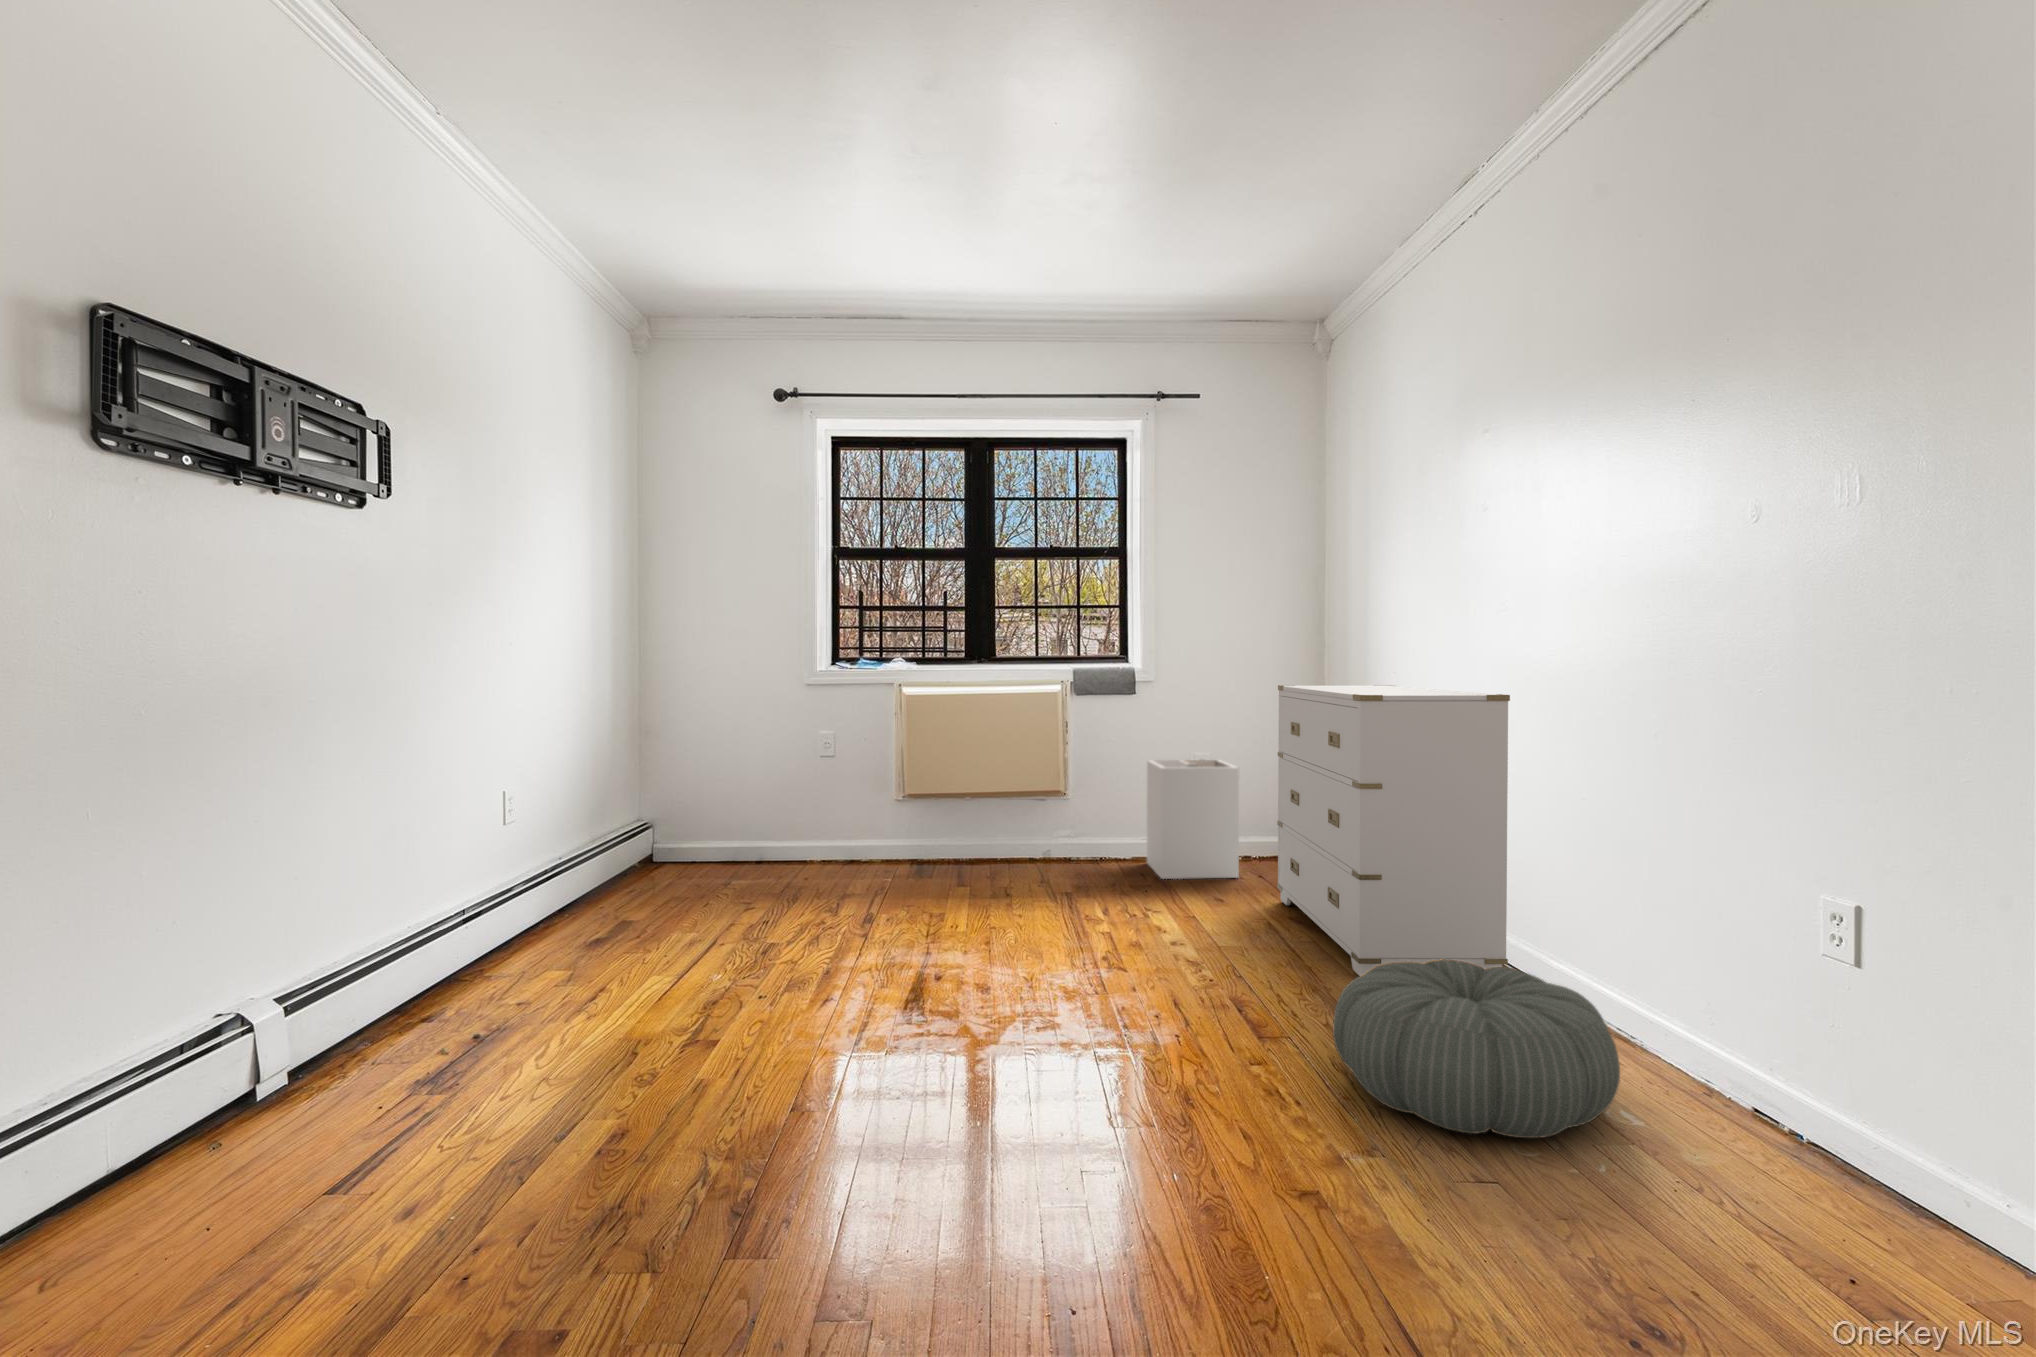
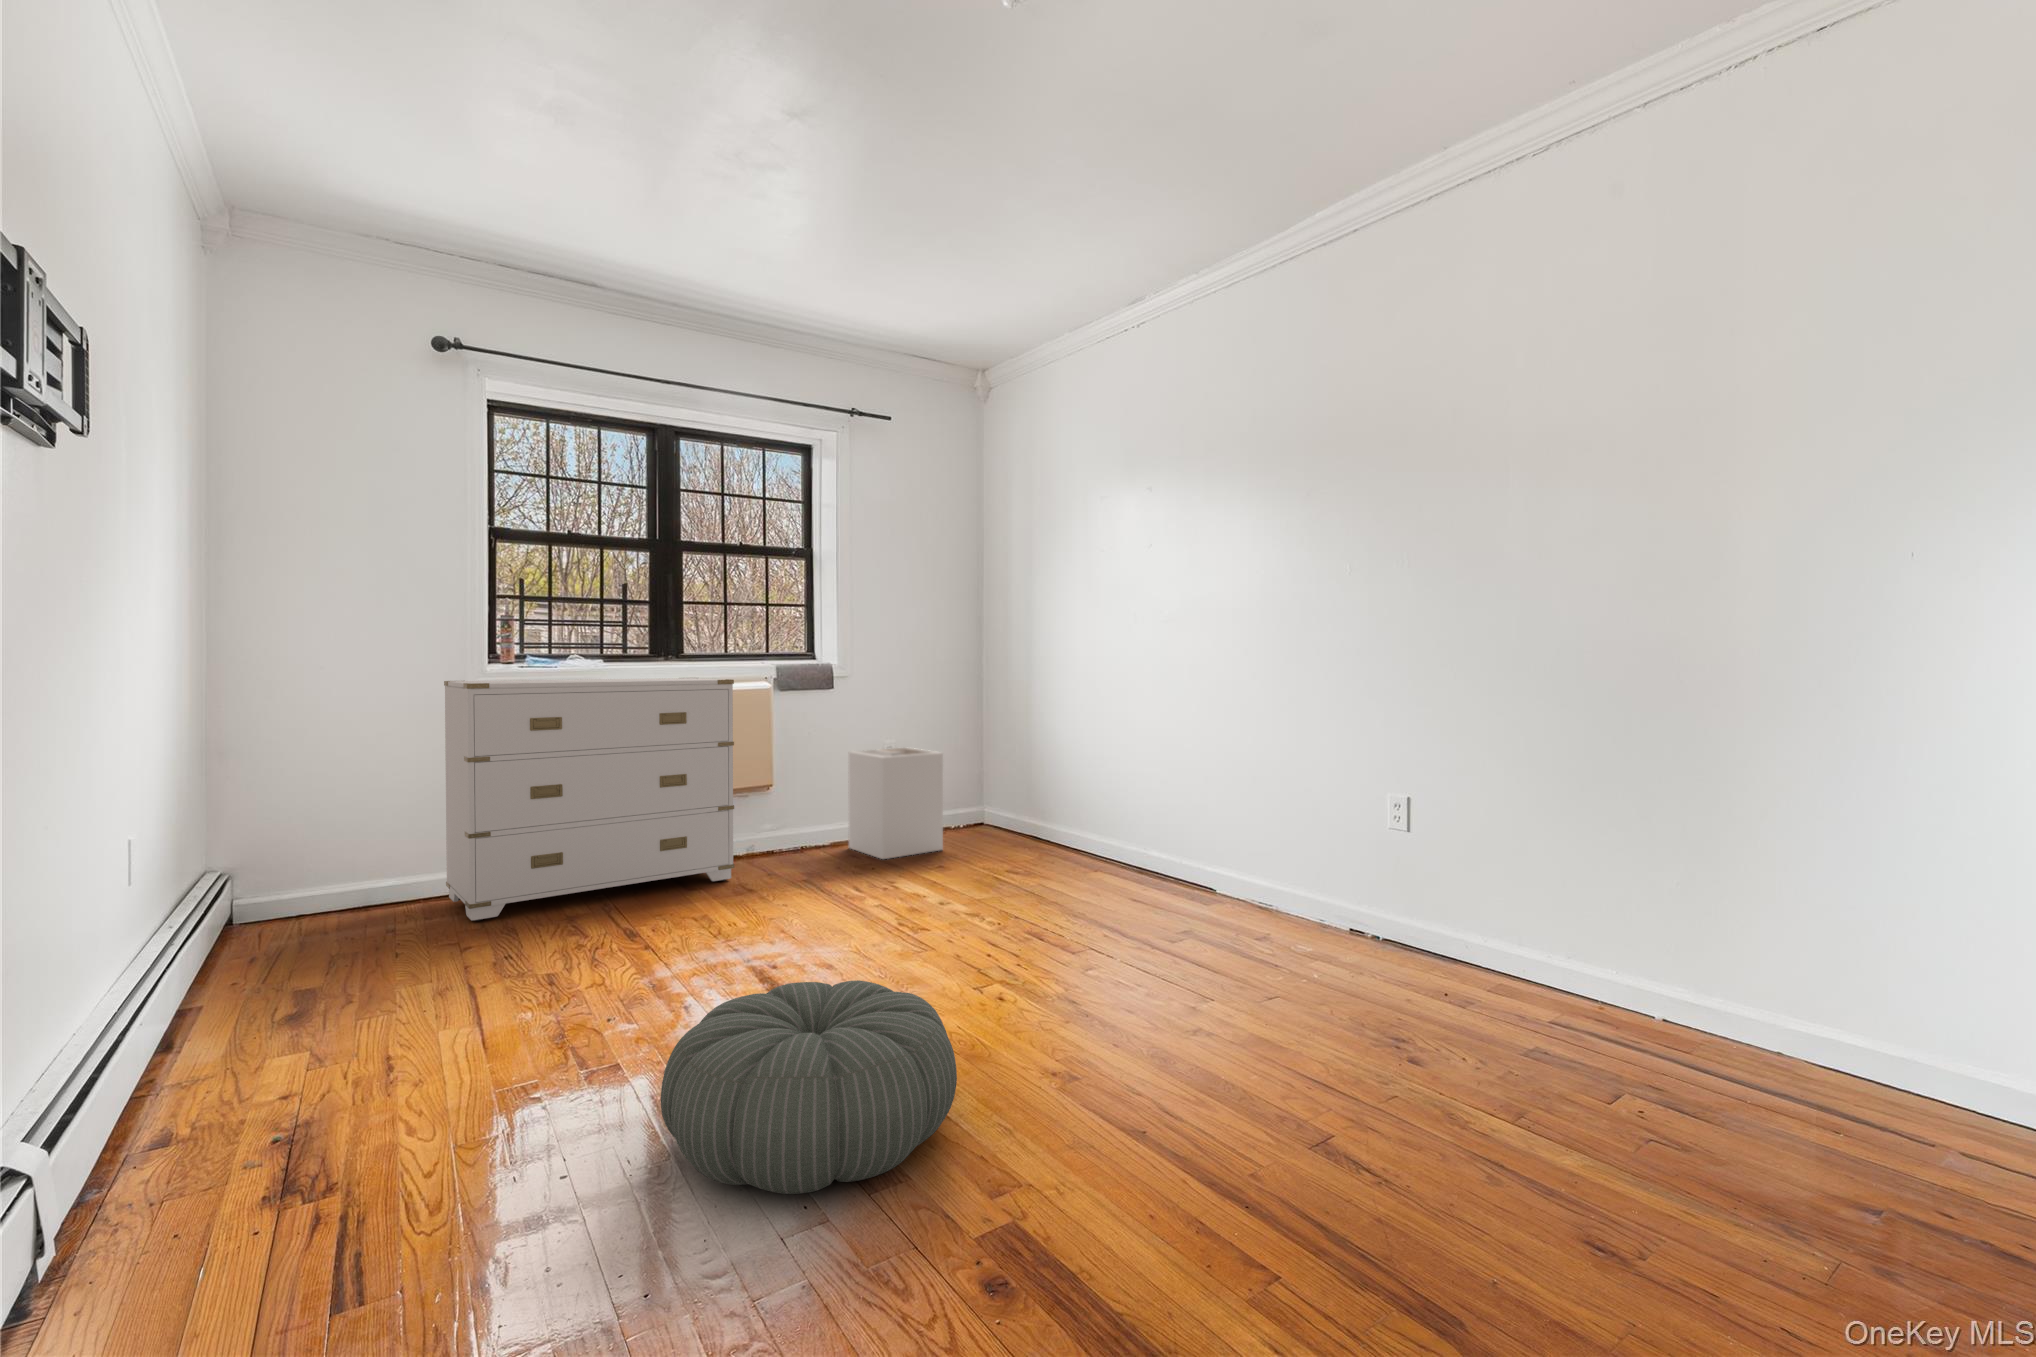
dresser: present [1277,685,1510,976] -> present [444,678,734,921]
pouf: present [1332,959,1620,1138] -> present [661,980,957,1194]

